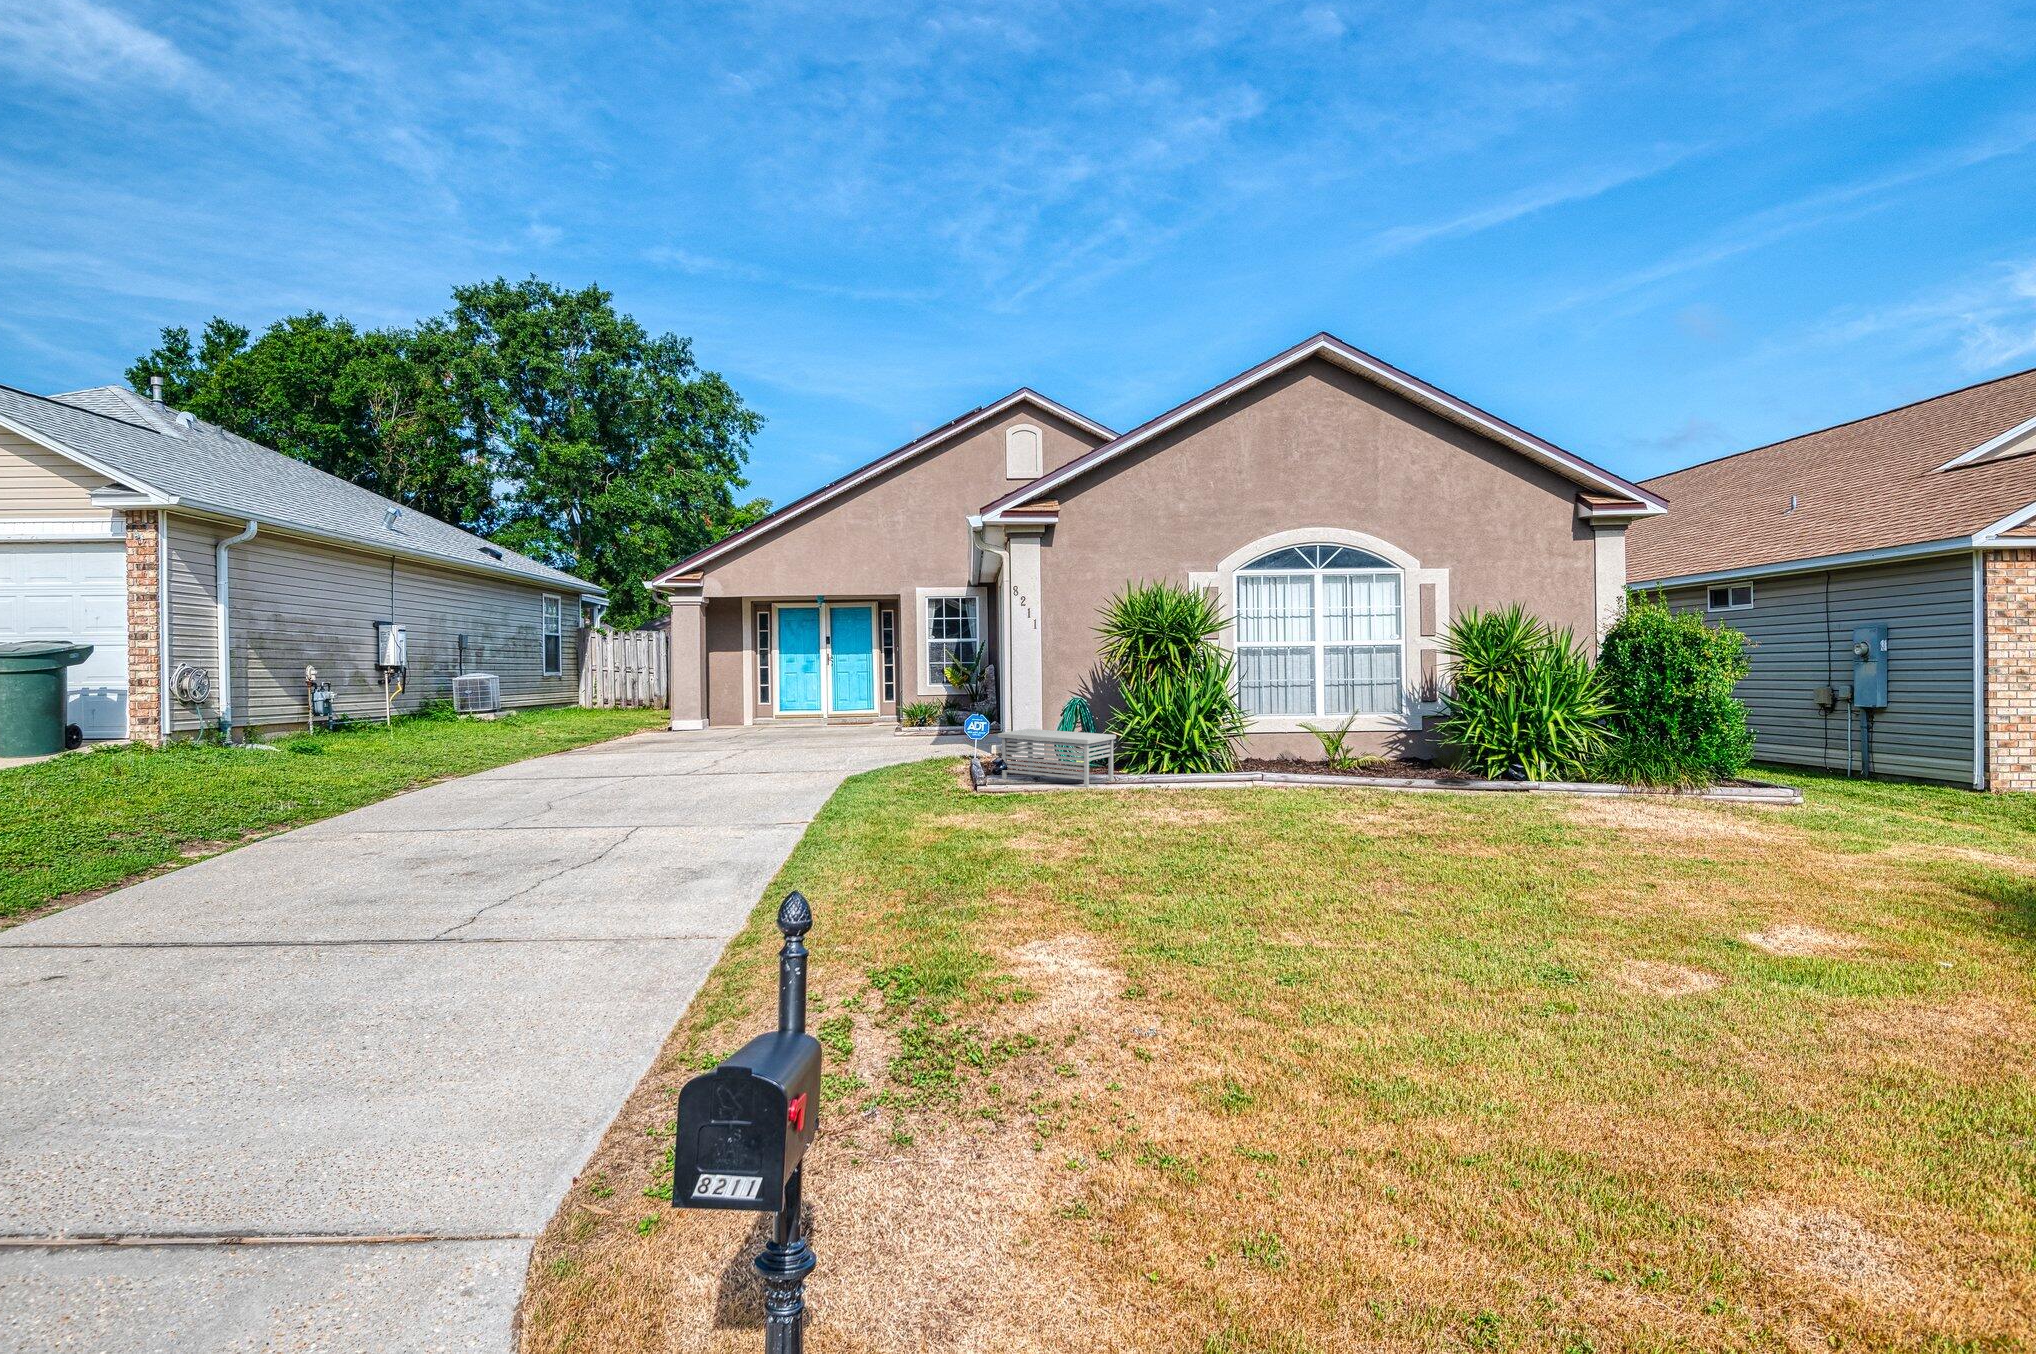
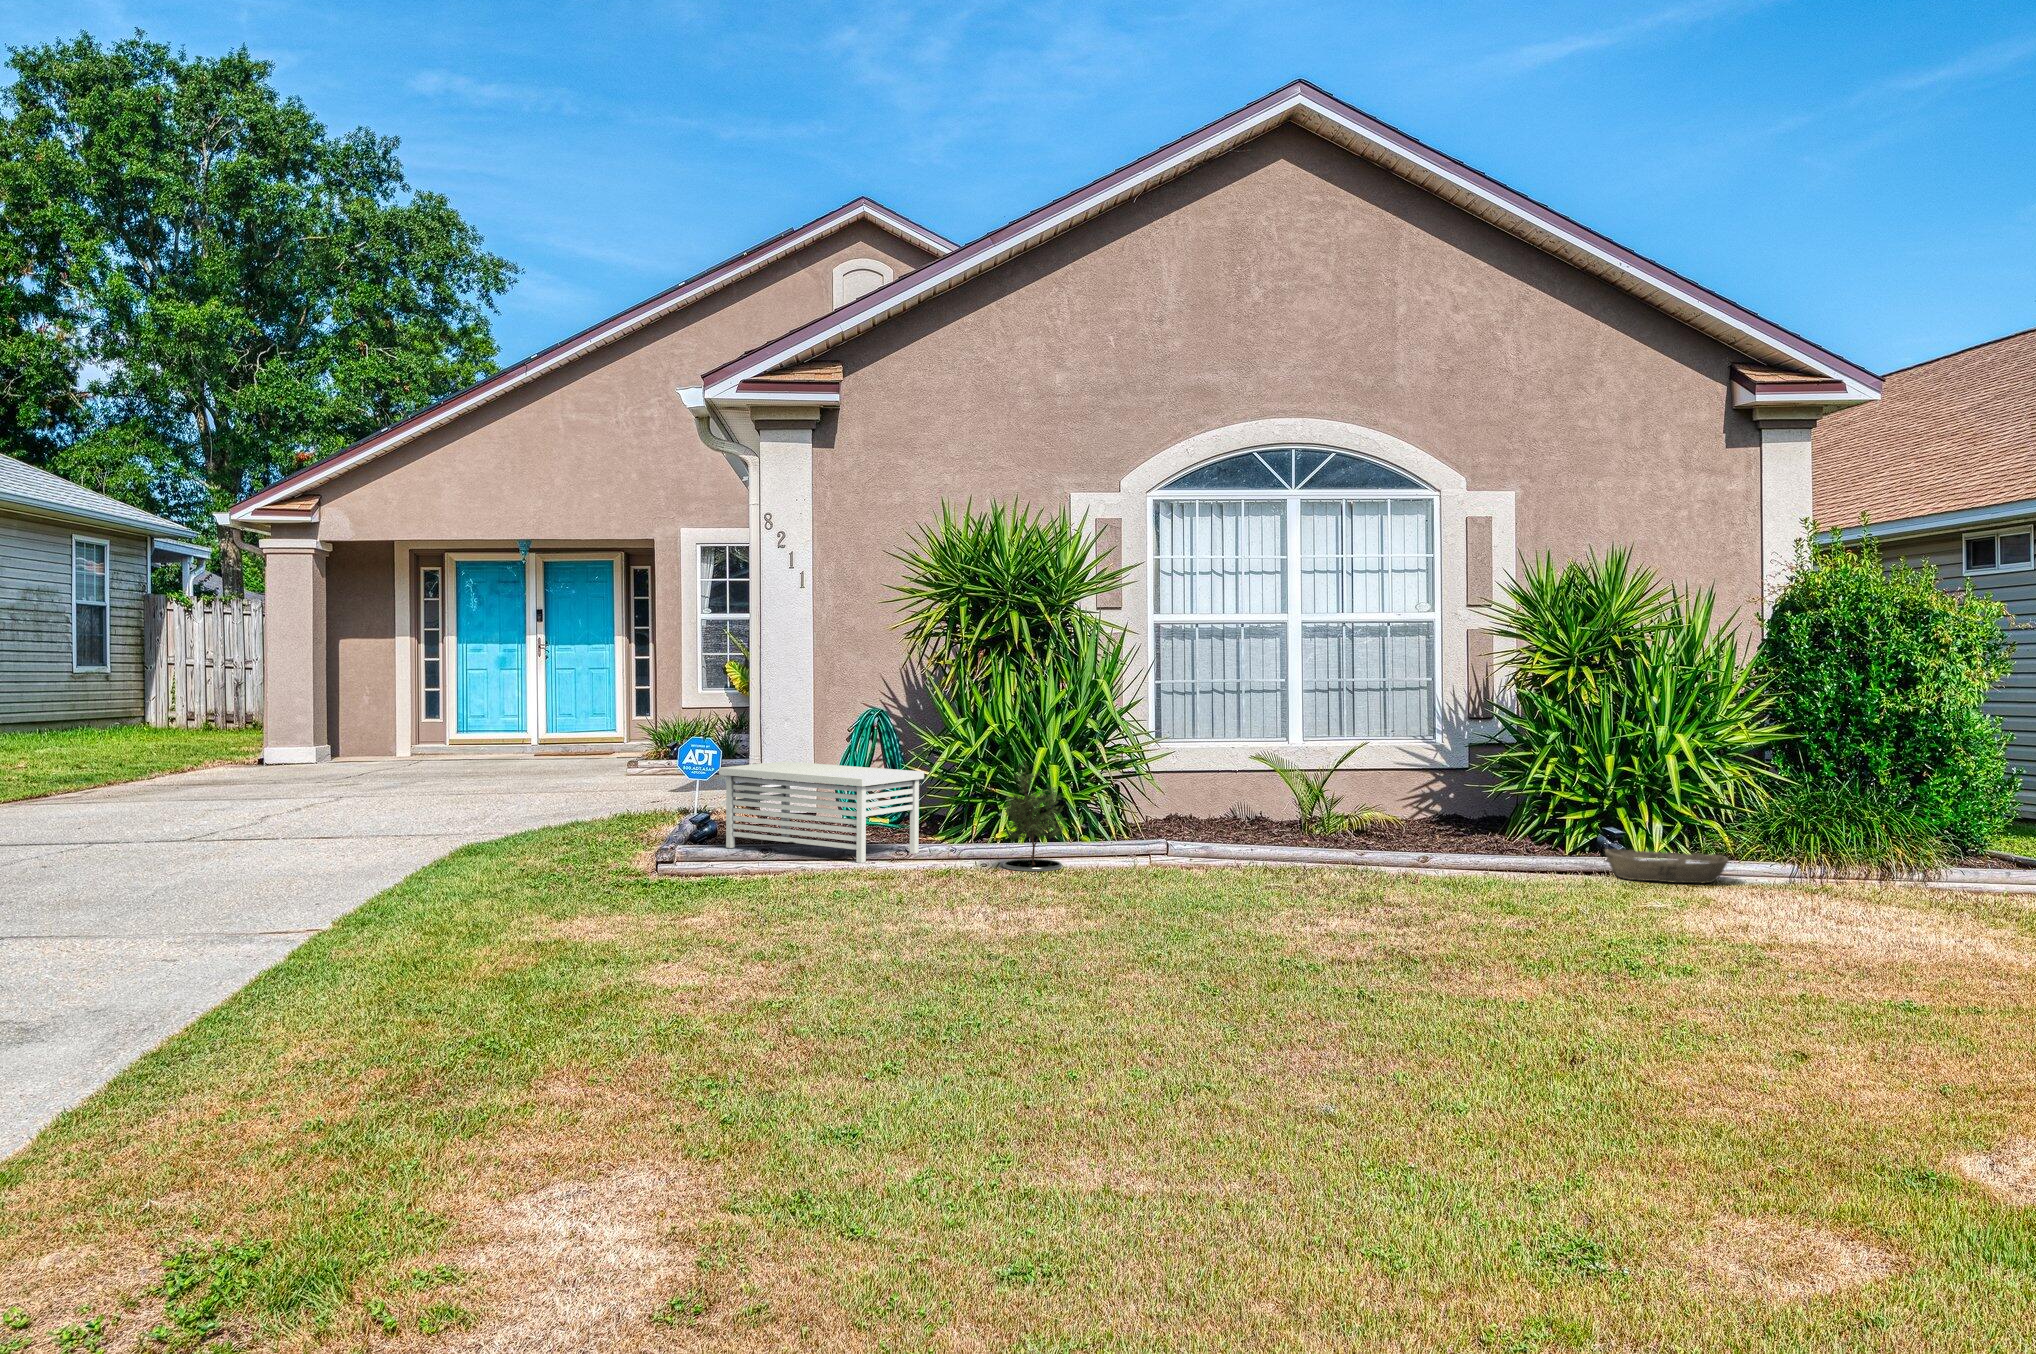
potted tree: present [1431,724,1471,786] -> present [1003,760,1066,871]
basket: none [1514,776,1587,796] -> present [1605,849,1729,883]

